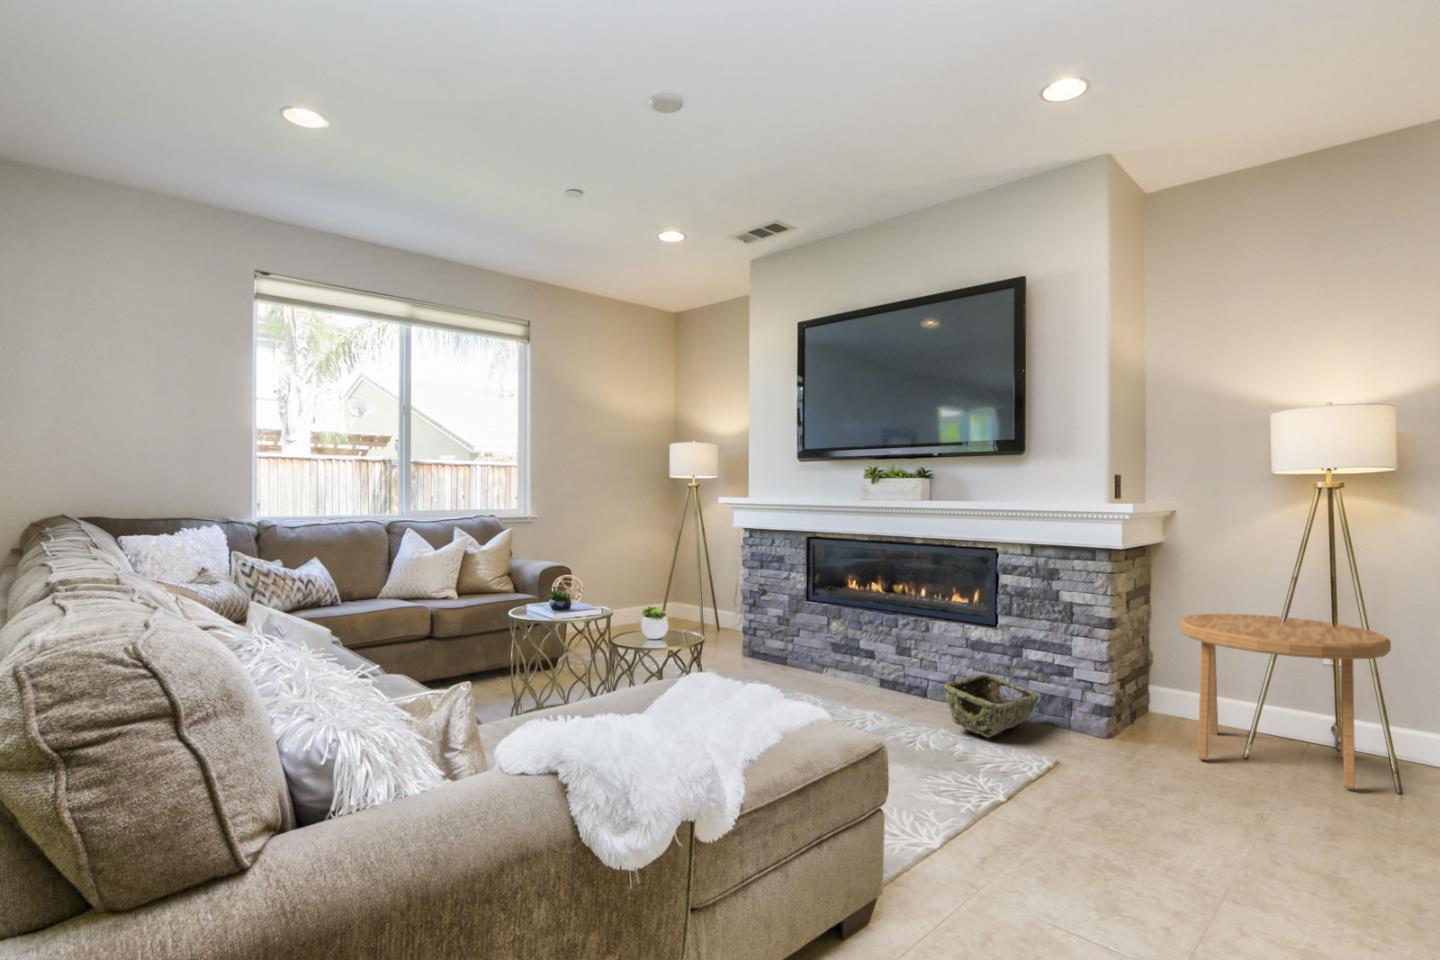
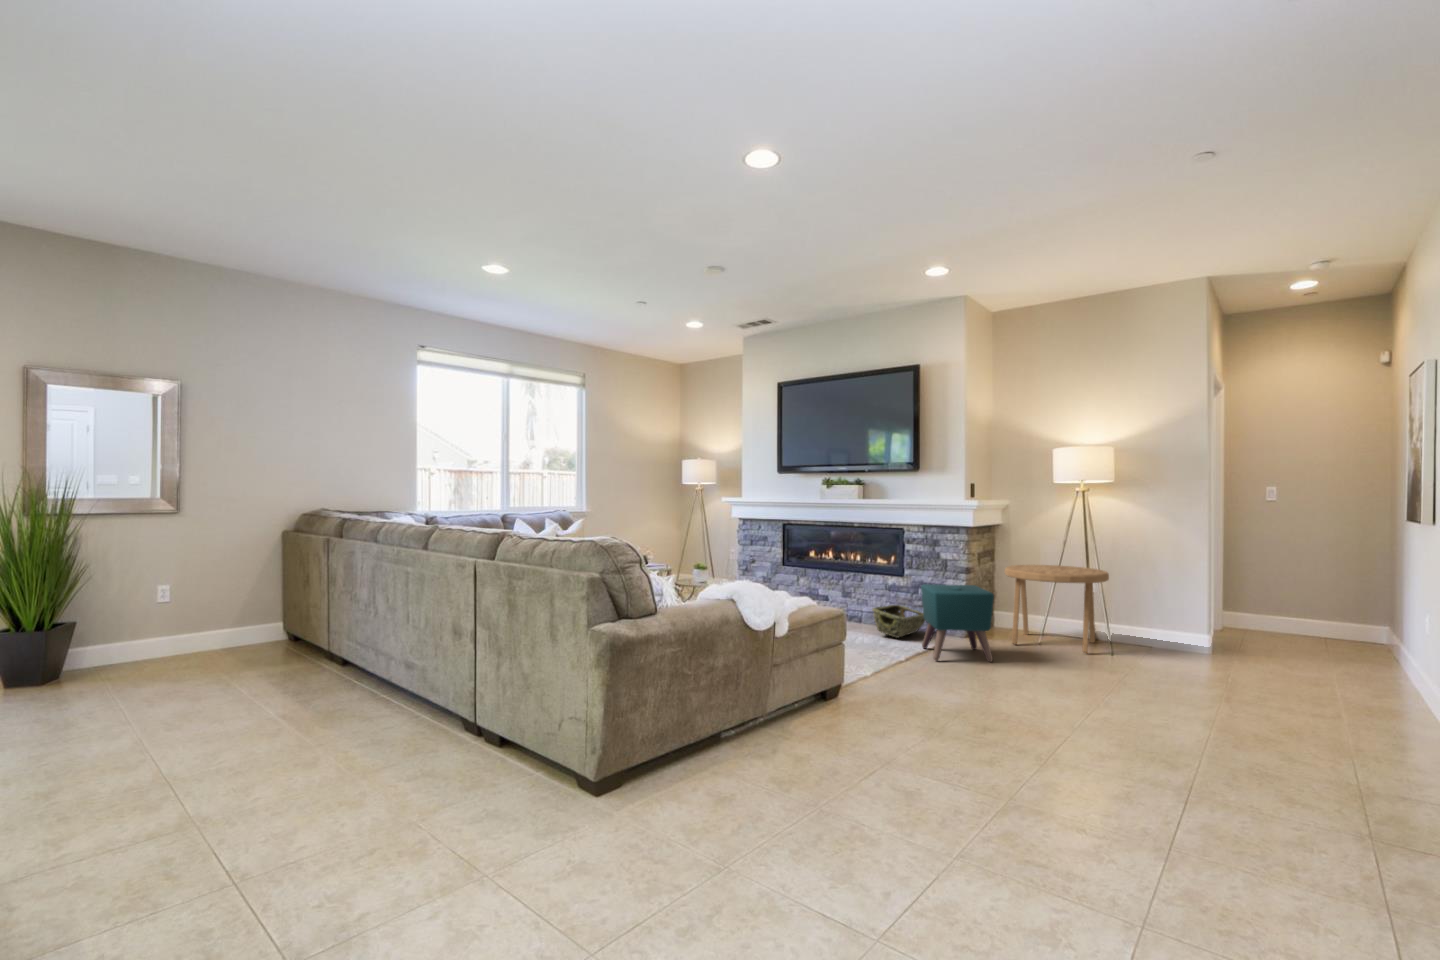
ottoman: none [1032,652,1180,810] -> present [921,584,994,662]

